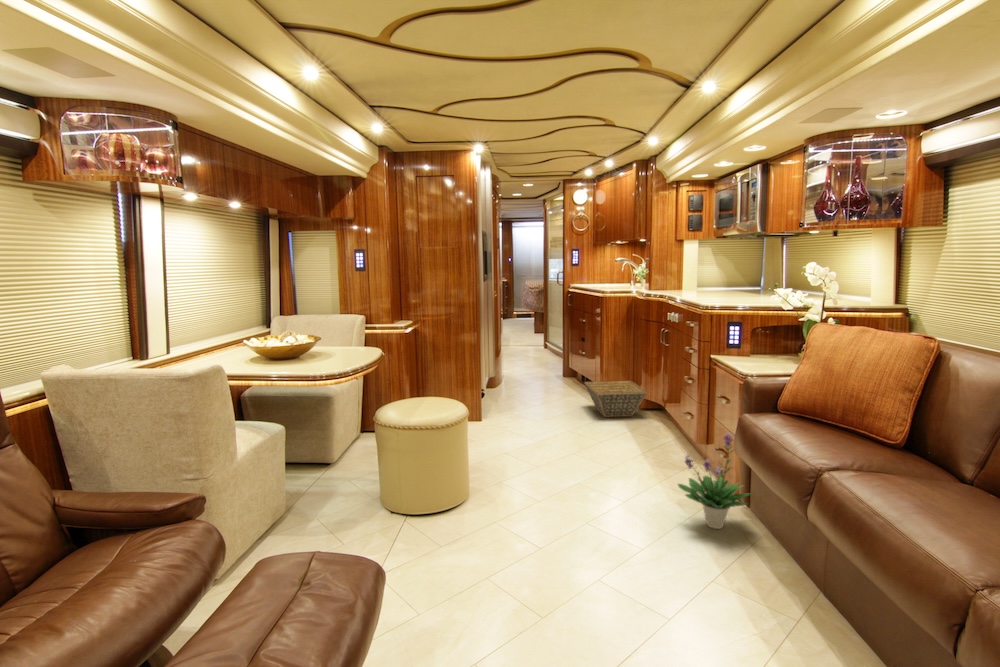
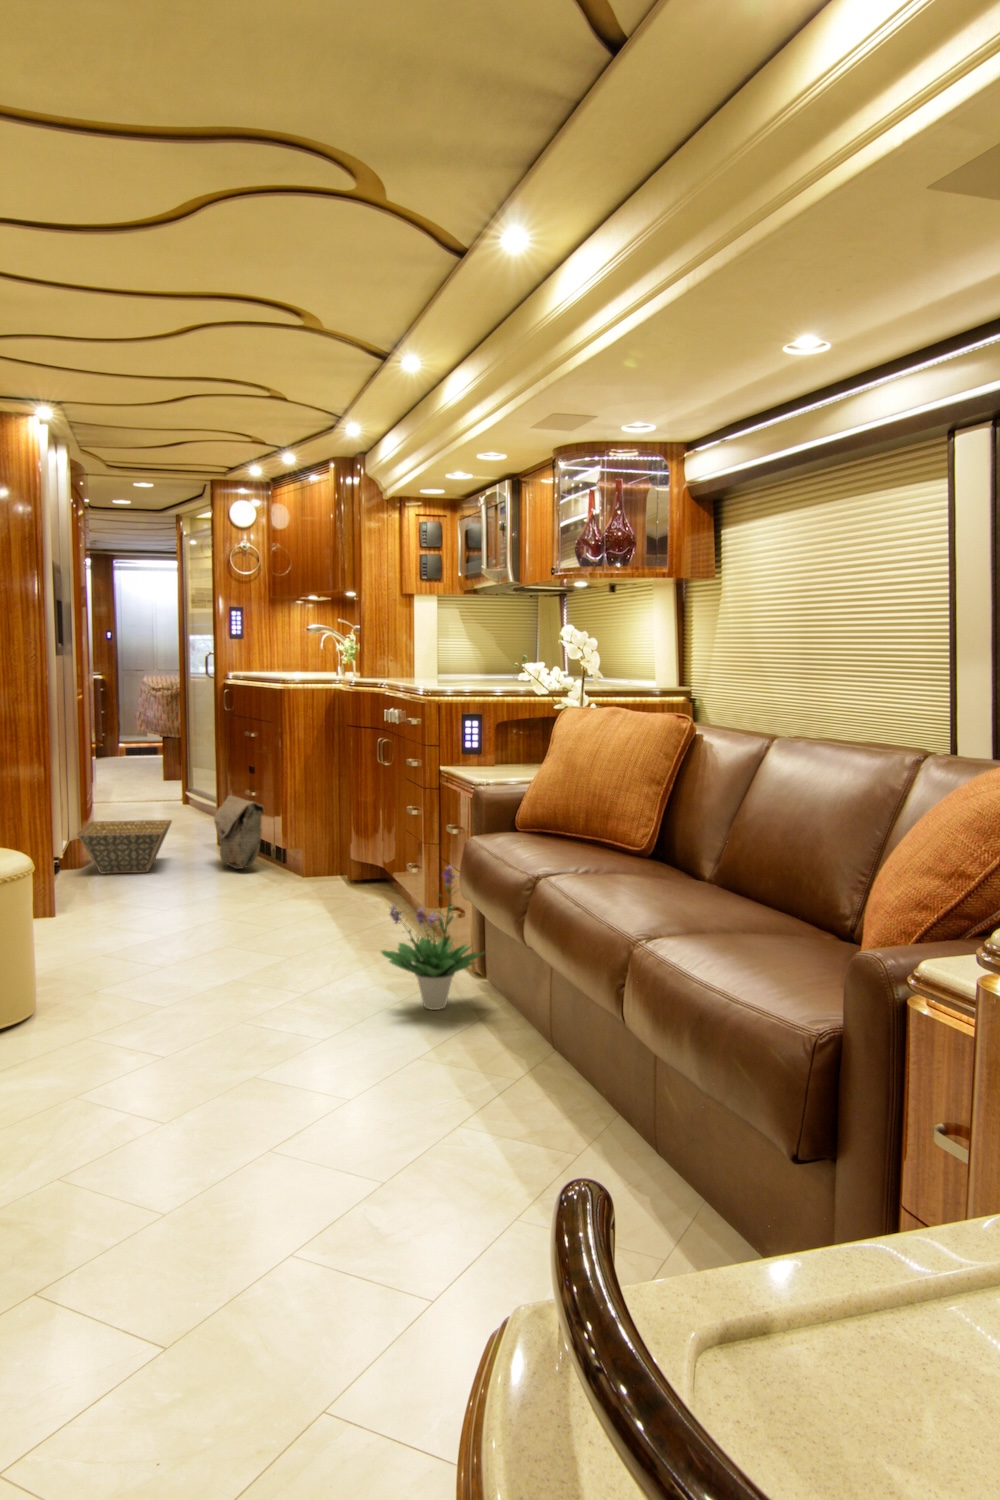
bag: none [563,354,591,396] -> present [214,795,264,869]
basket: present [585,381,648,417] -> present [77,820,172,874]

